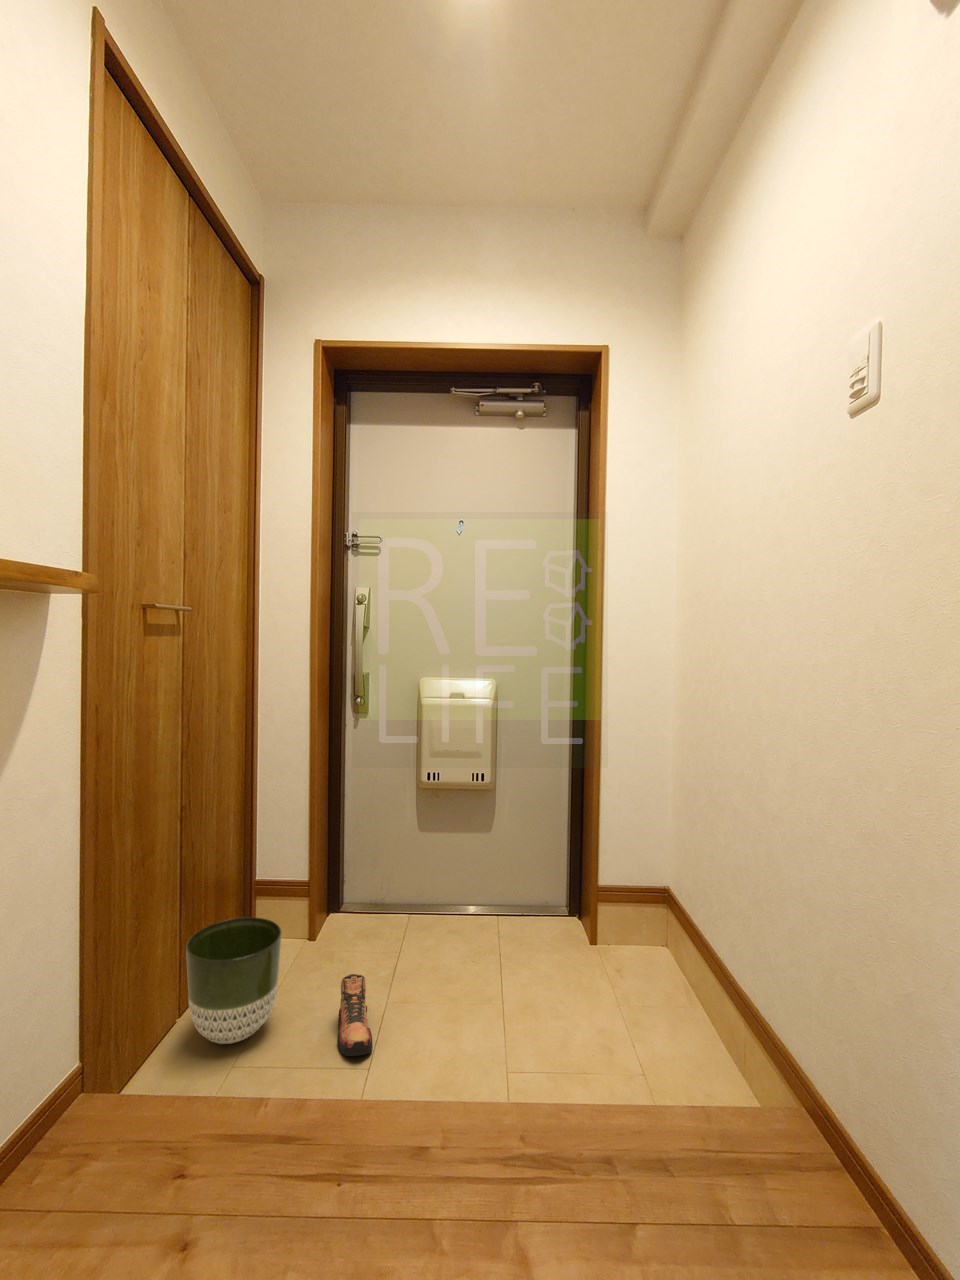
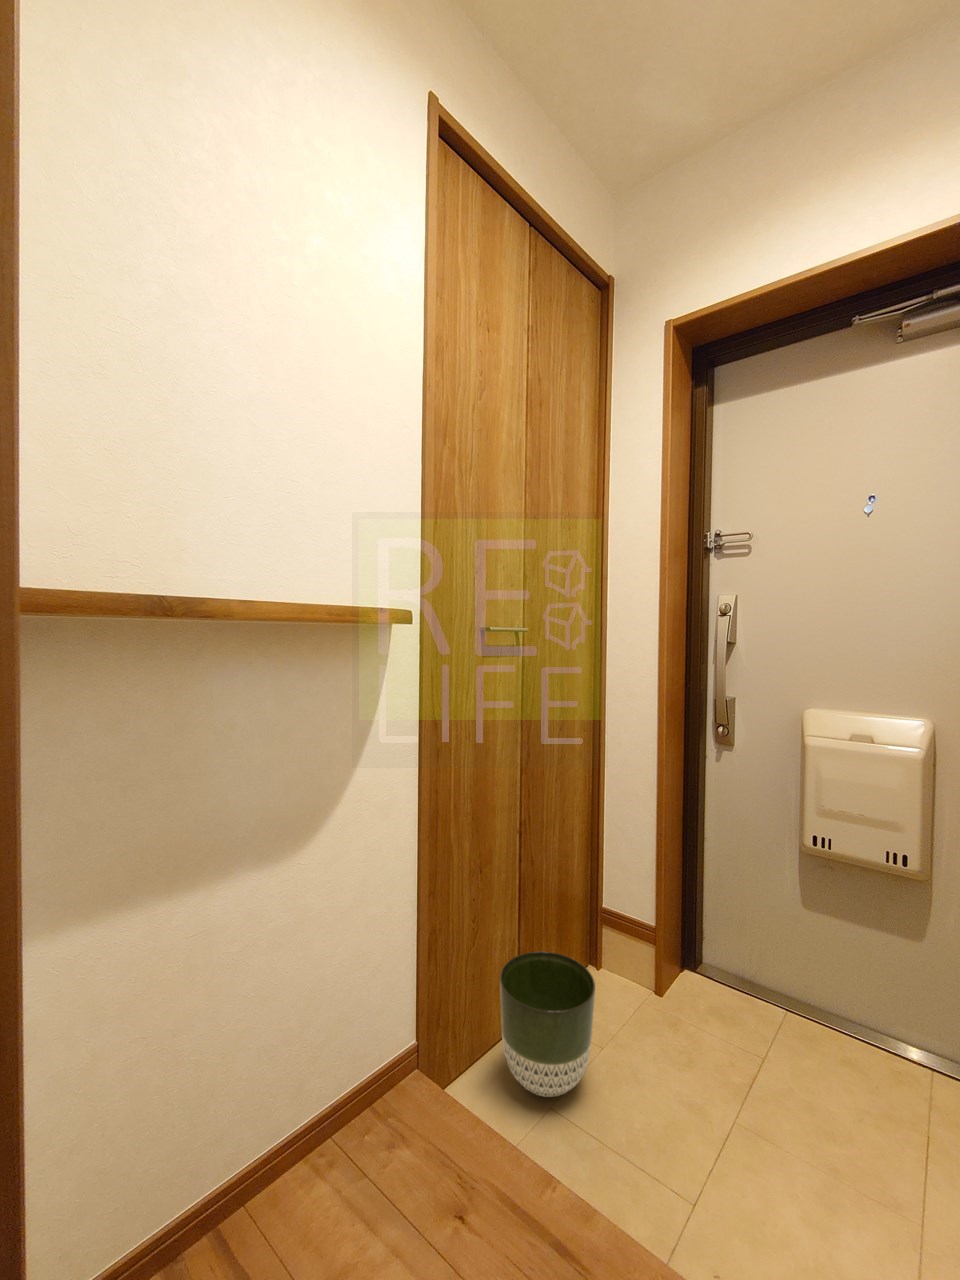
shoe: present [338,974,372,1056] -> none [648,1079,692,1210]

